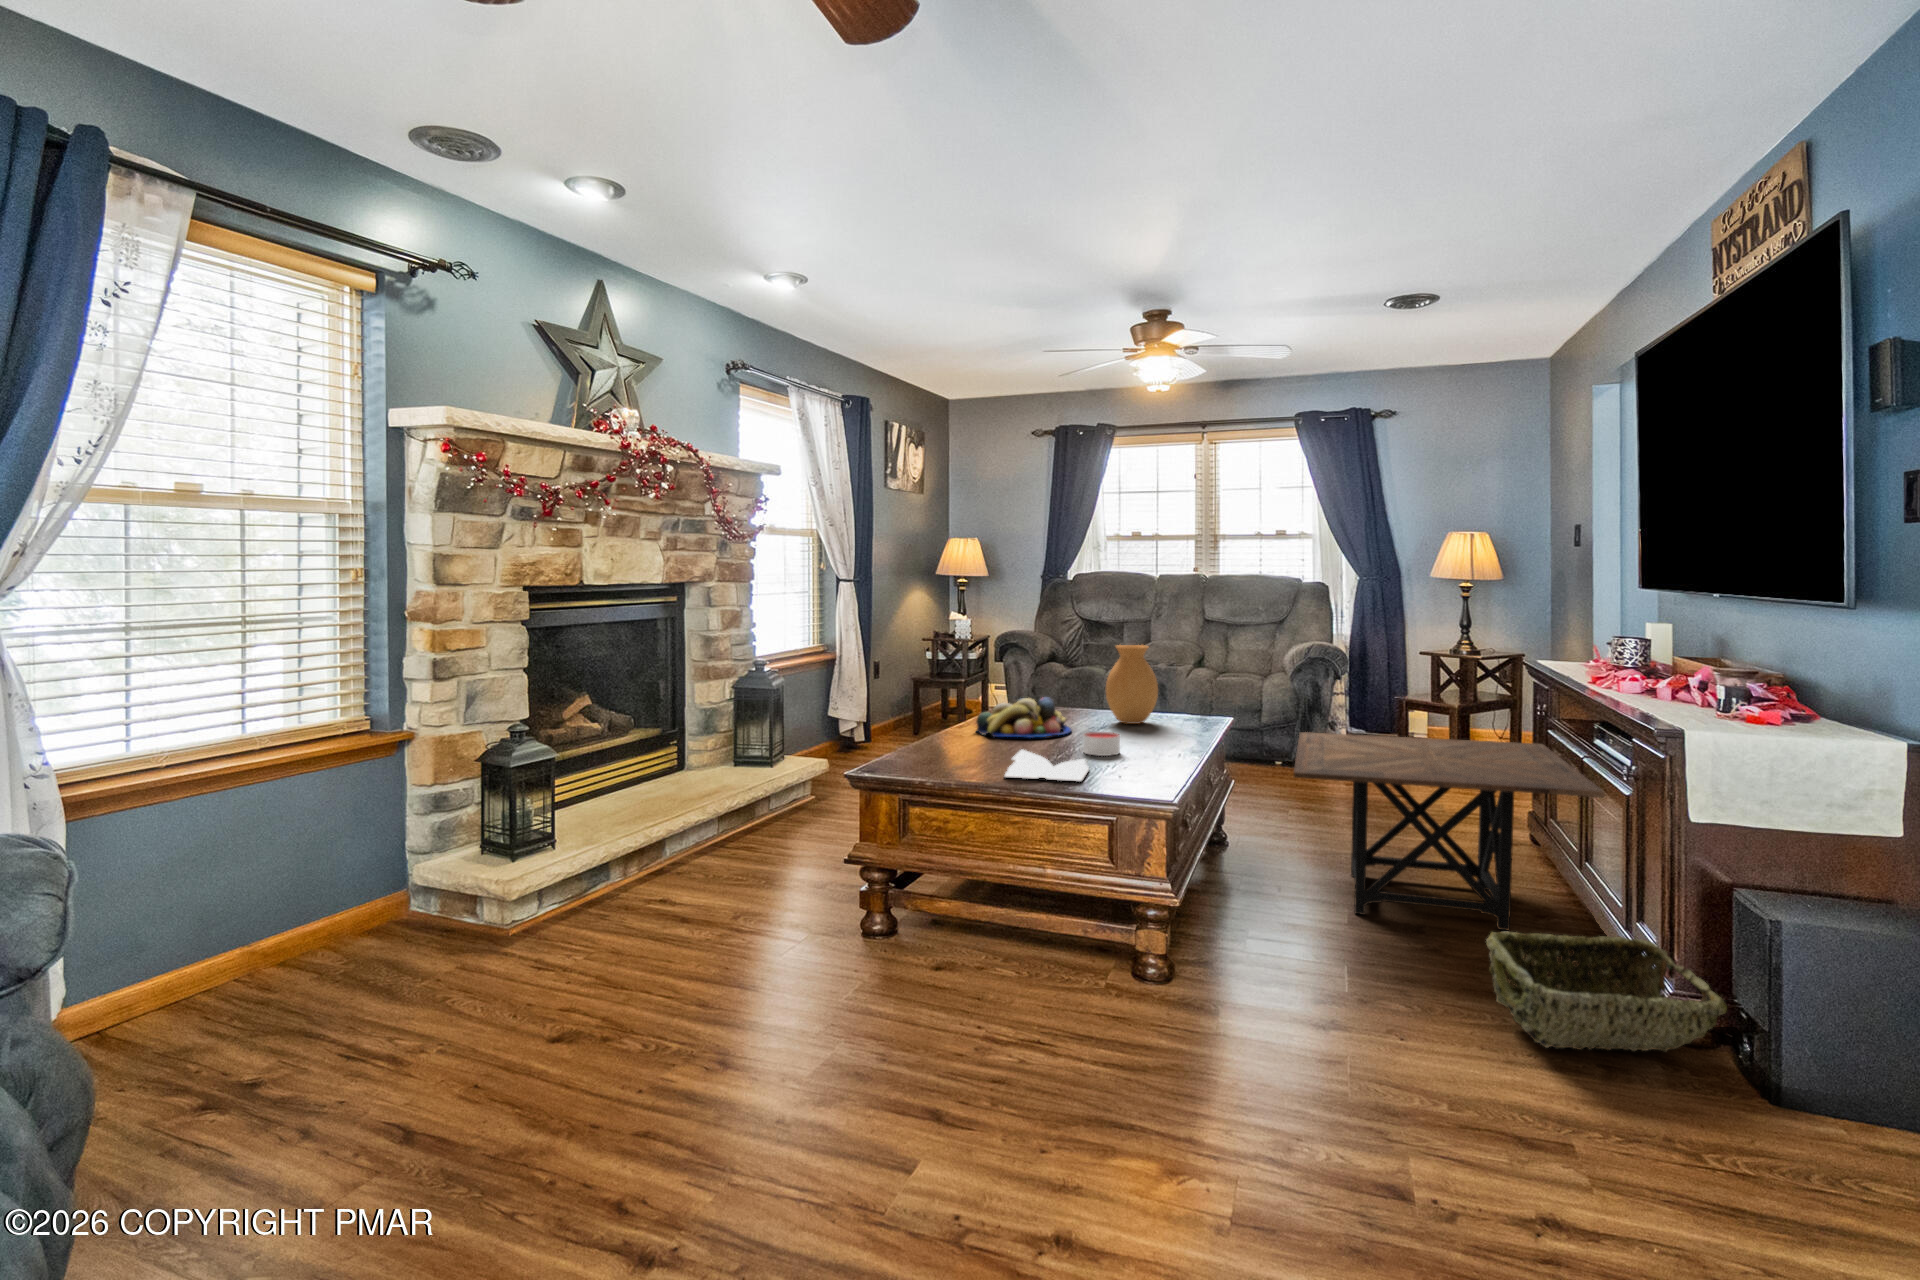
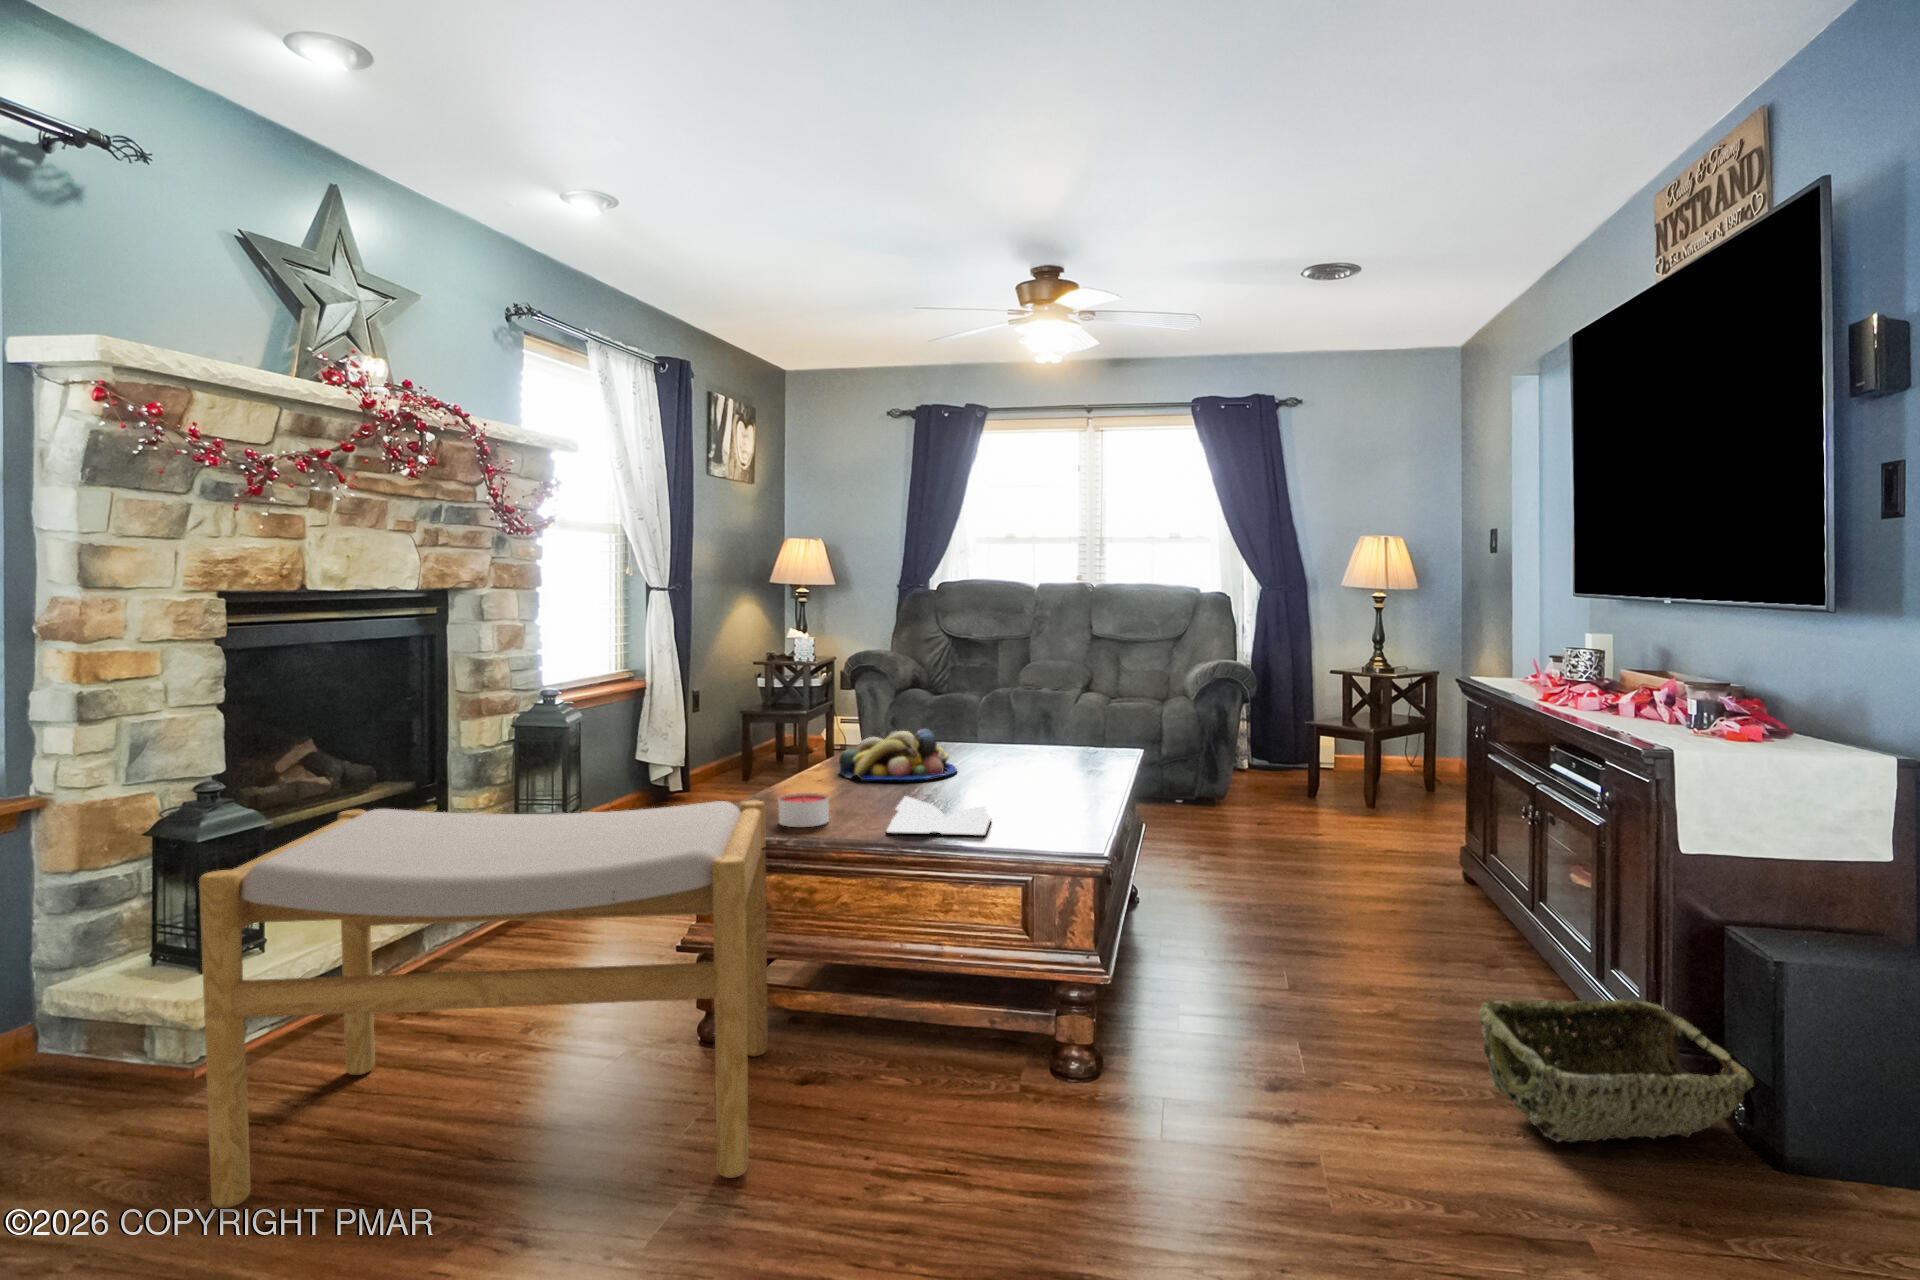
vase: present [1106,645,1158,724] -> none [995,664,1058,760]
candle: present [1083,732,1120,756] -> present [778,793,829,827]
side table: present [1294,732,1605,930] -> none [1222,765,1585,993]
footstool: none [517,747,912,1025] -> present [199,800,768,1208]

